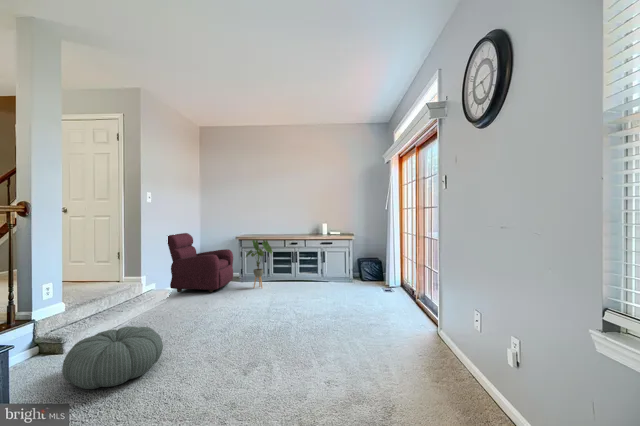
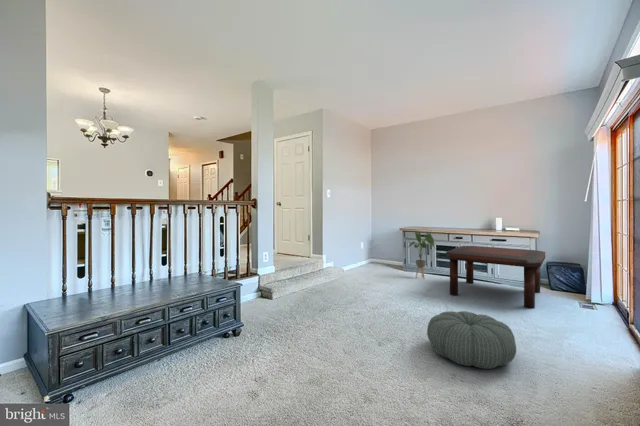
armchair: present [168,233,233,292] -> none [342,223,398,276]
coffee table: none [286,250,363,303] -> present [446,246,545,309]
pouf: present [62,327,163,389] -> present [427,311,516,369]

